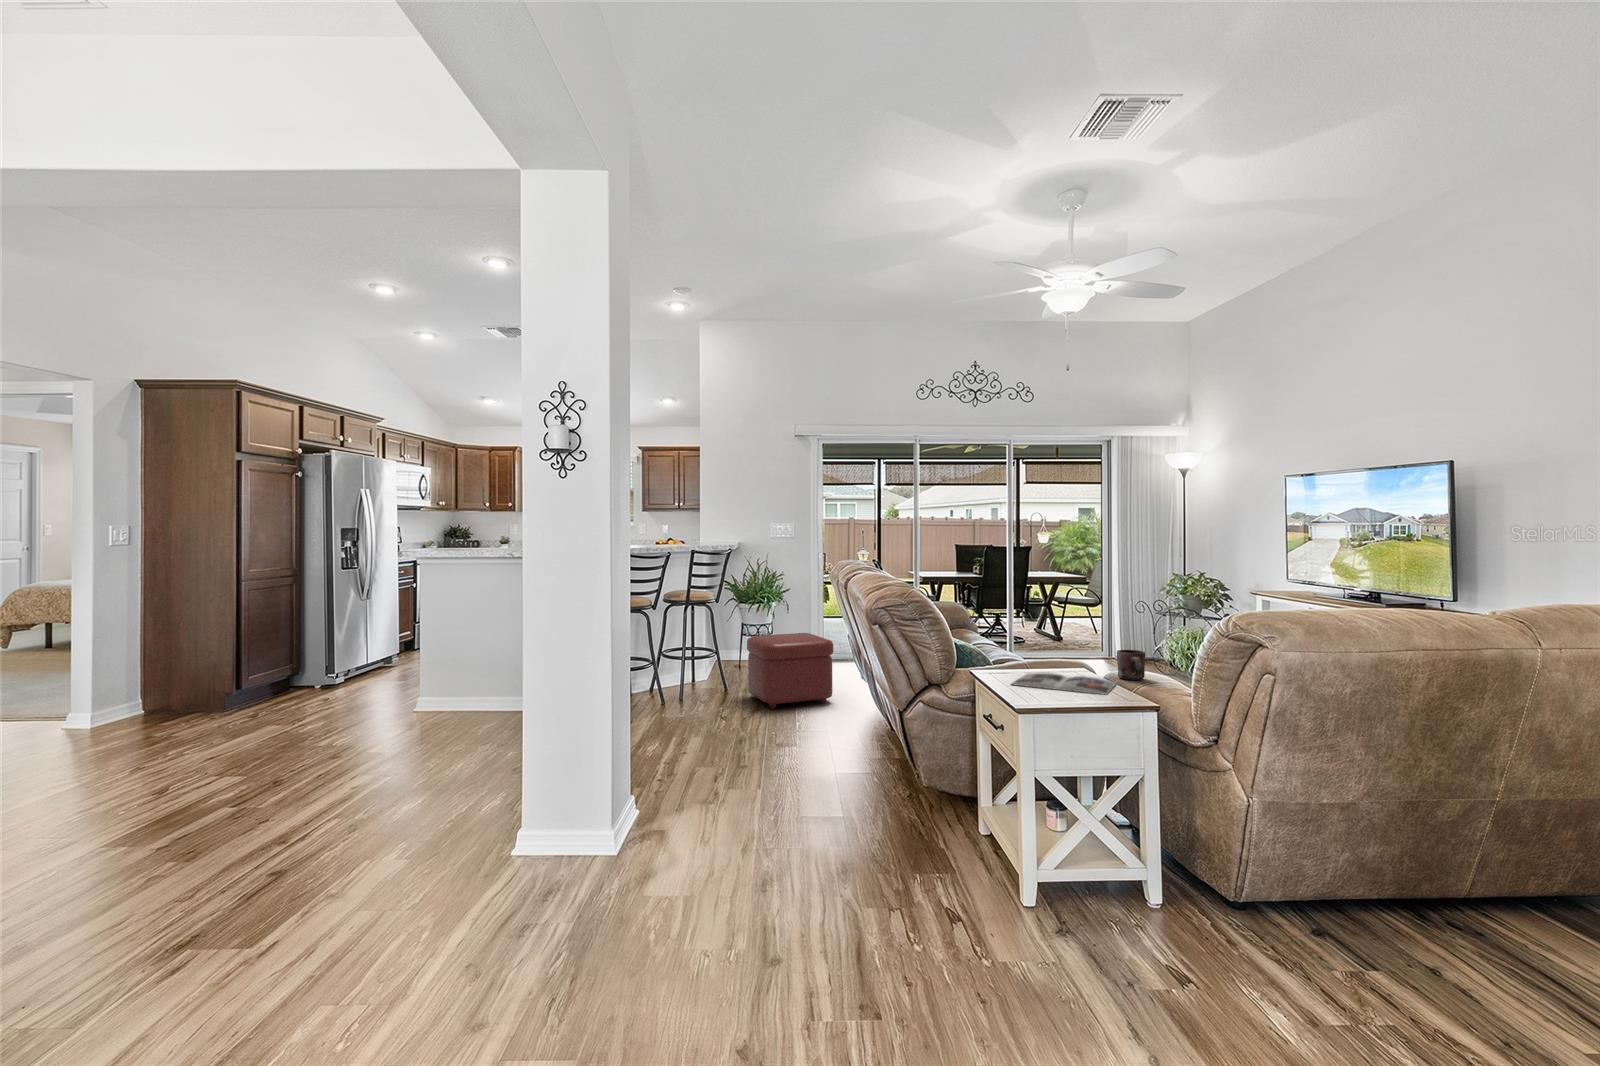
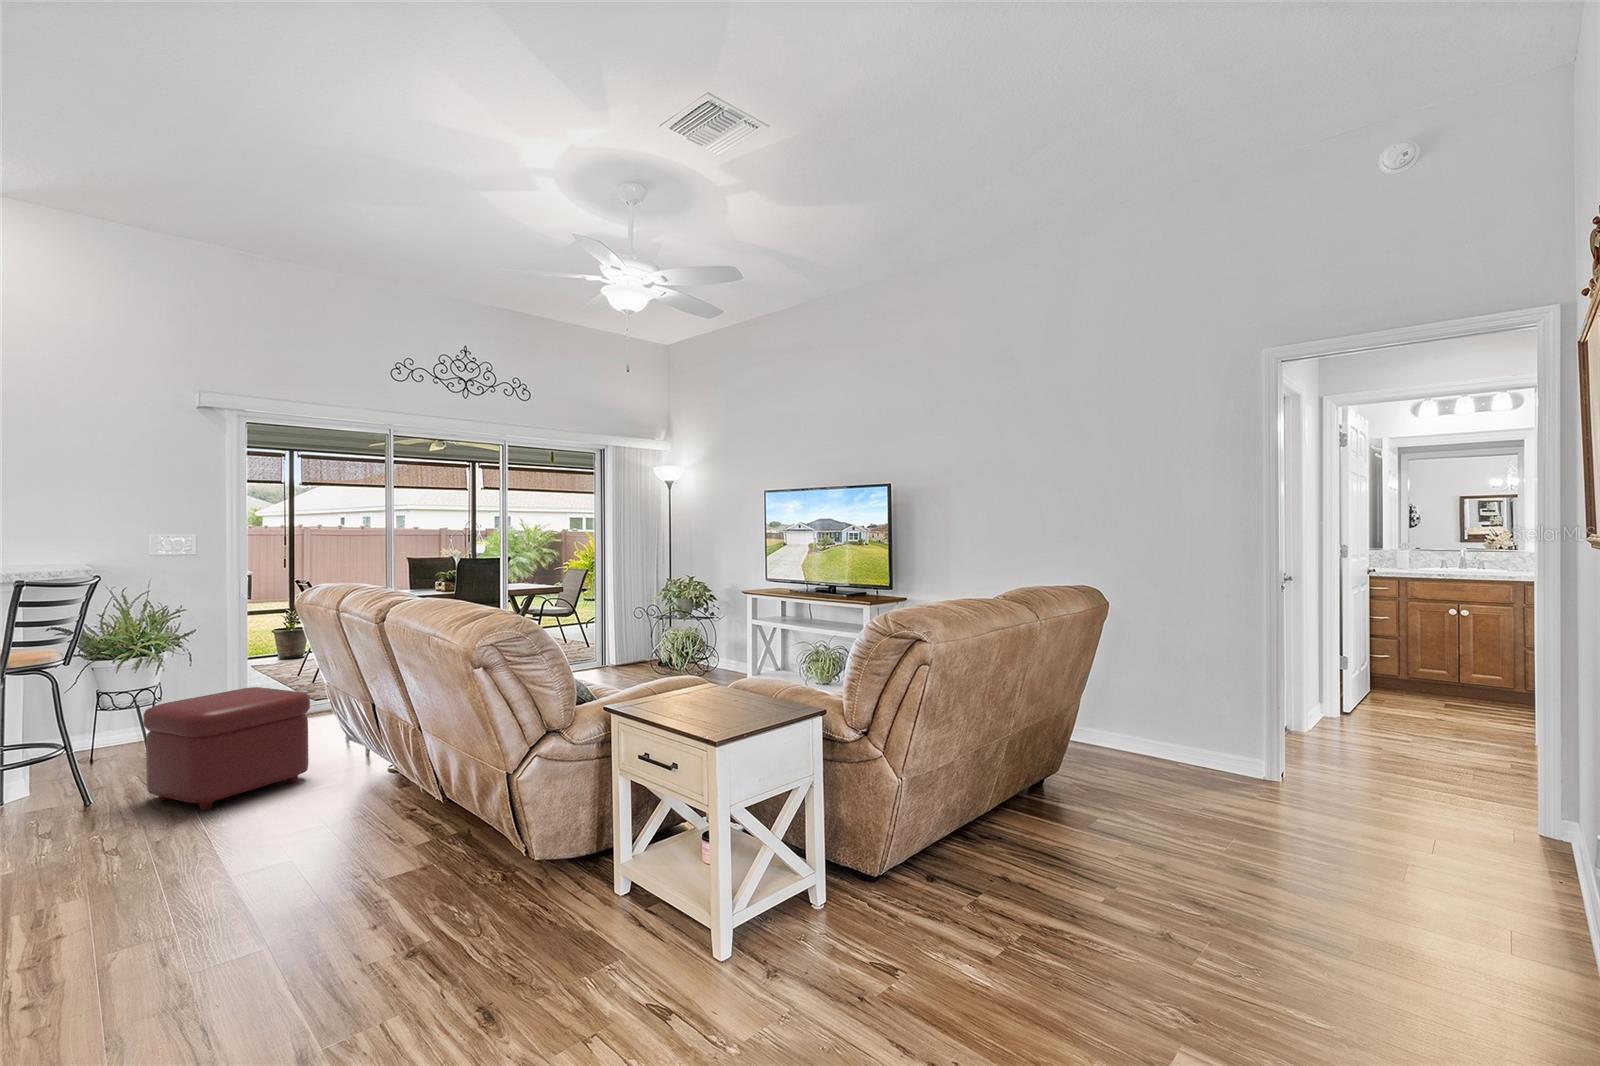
mug: present [1117,650,1145,680] -> none [742,658,771,688]
magazine: present [1011,673,1116,695] -> none [661,691,765,715]

